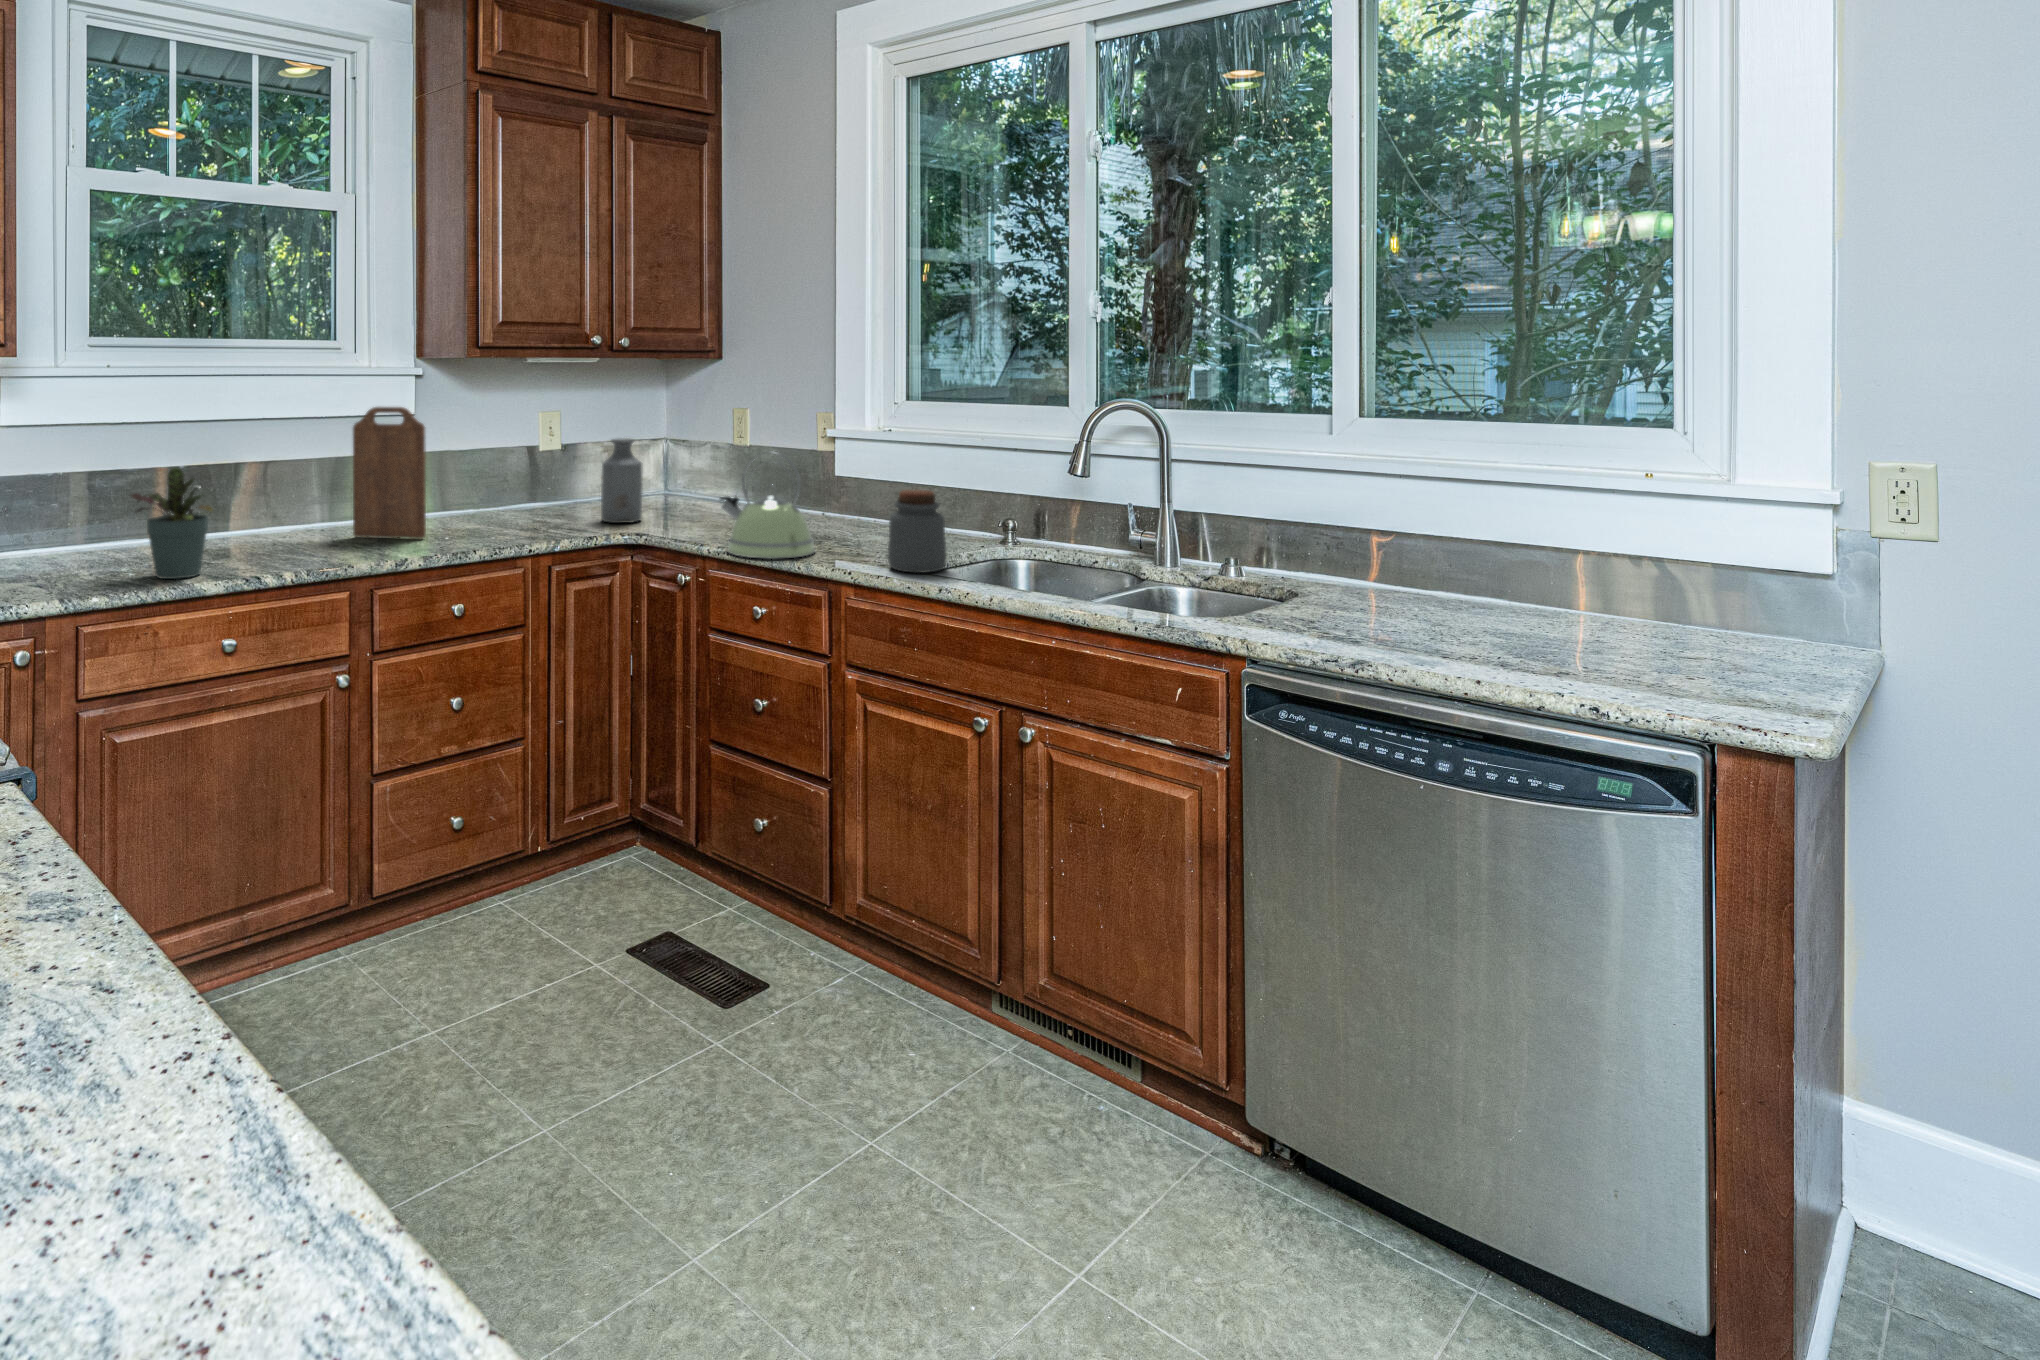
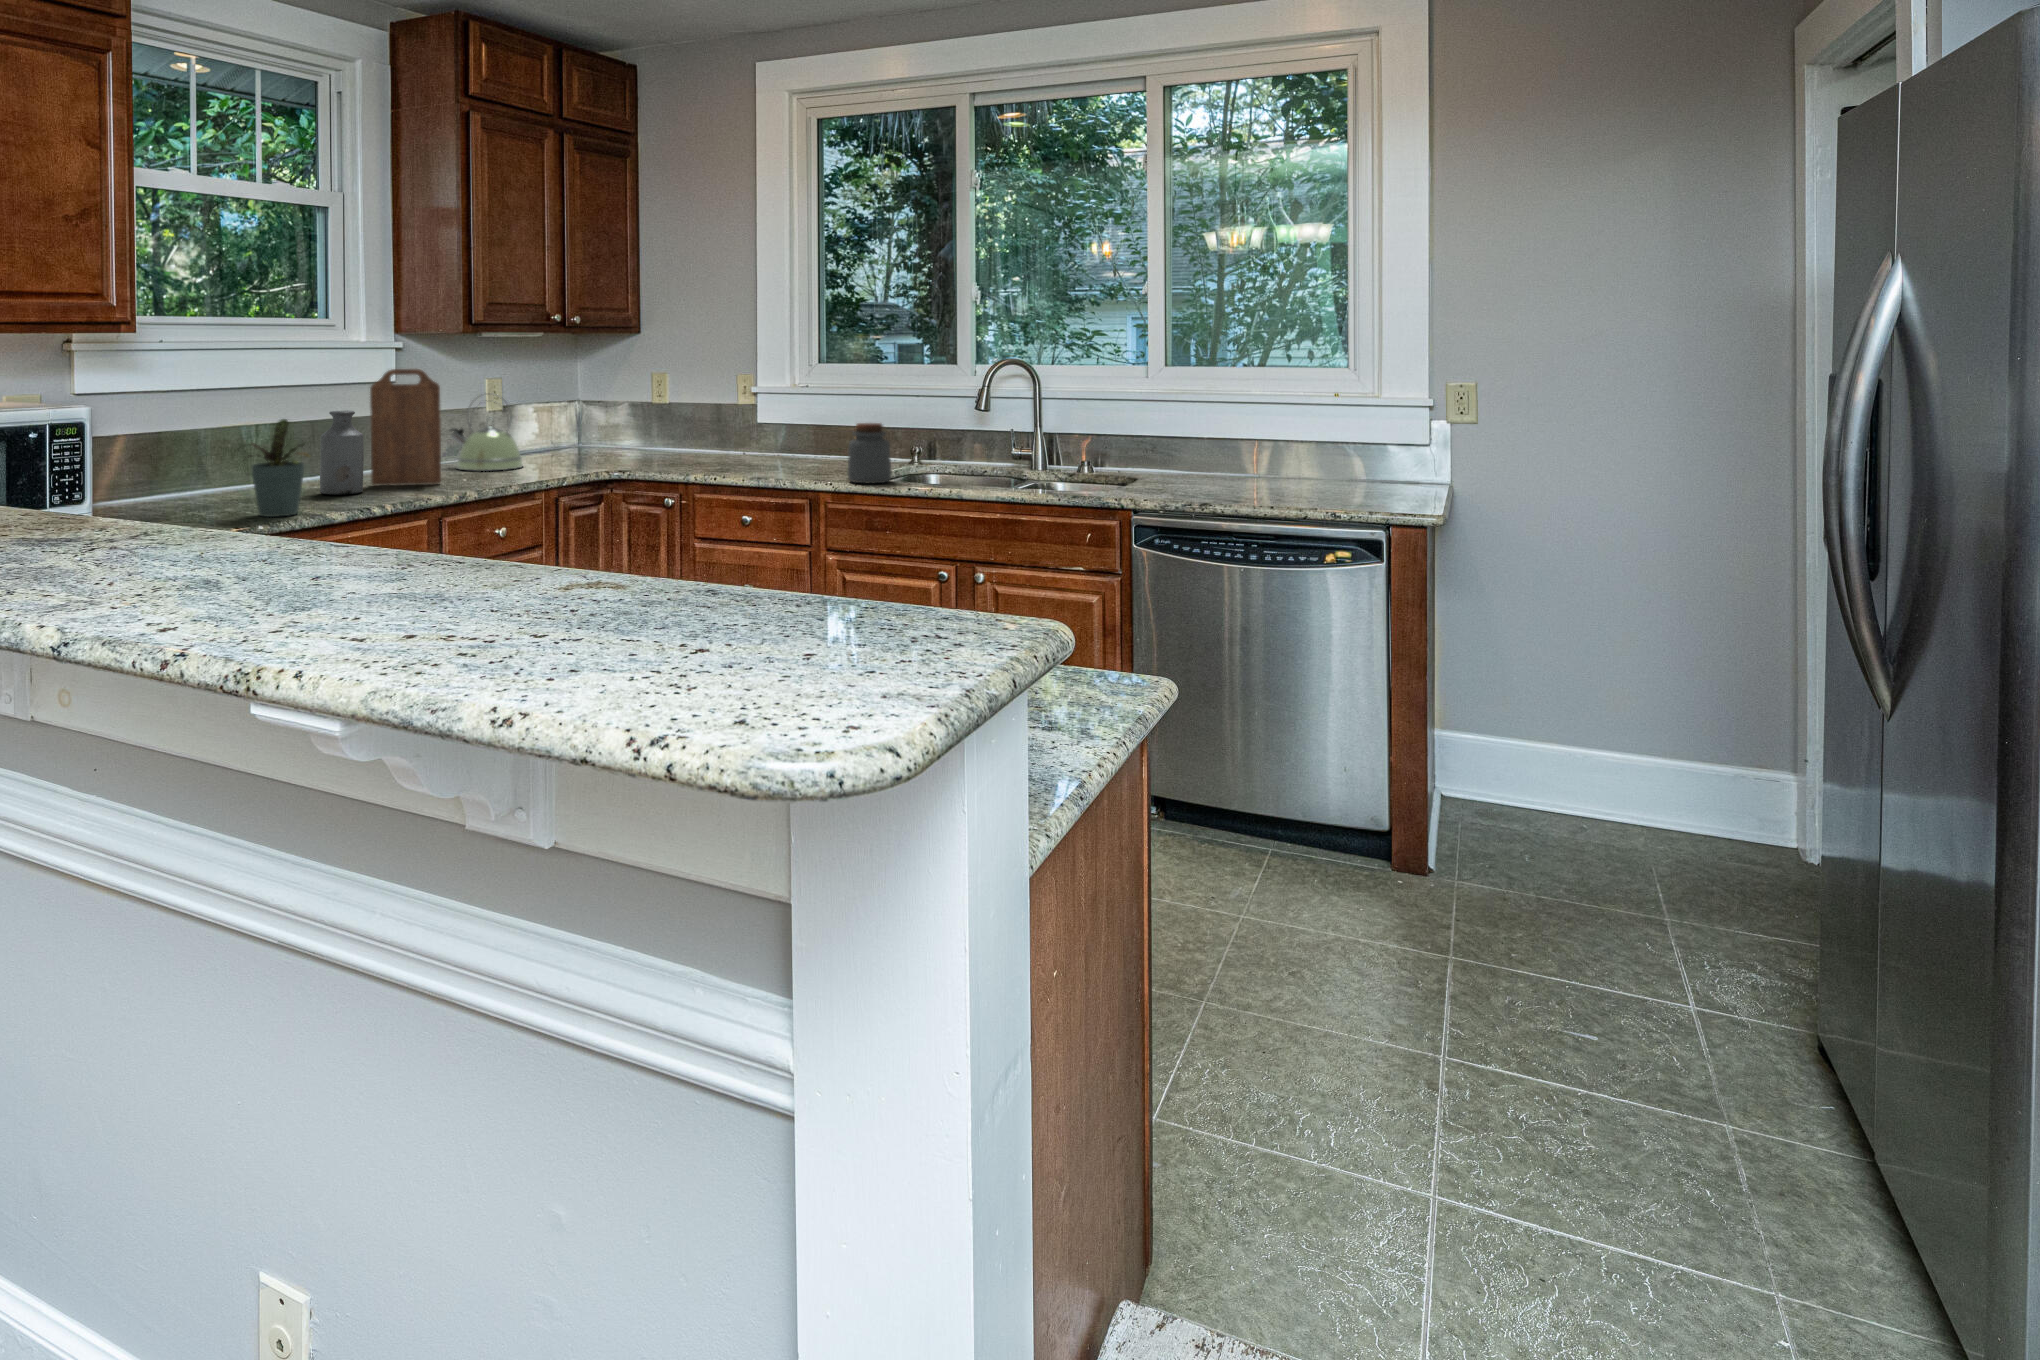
bottle: present [601,438,643,523] -> present [320,410,364,495]
kettle: present [720,451,815,559] -> present [450,397,523,471]

